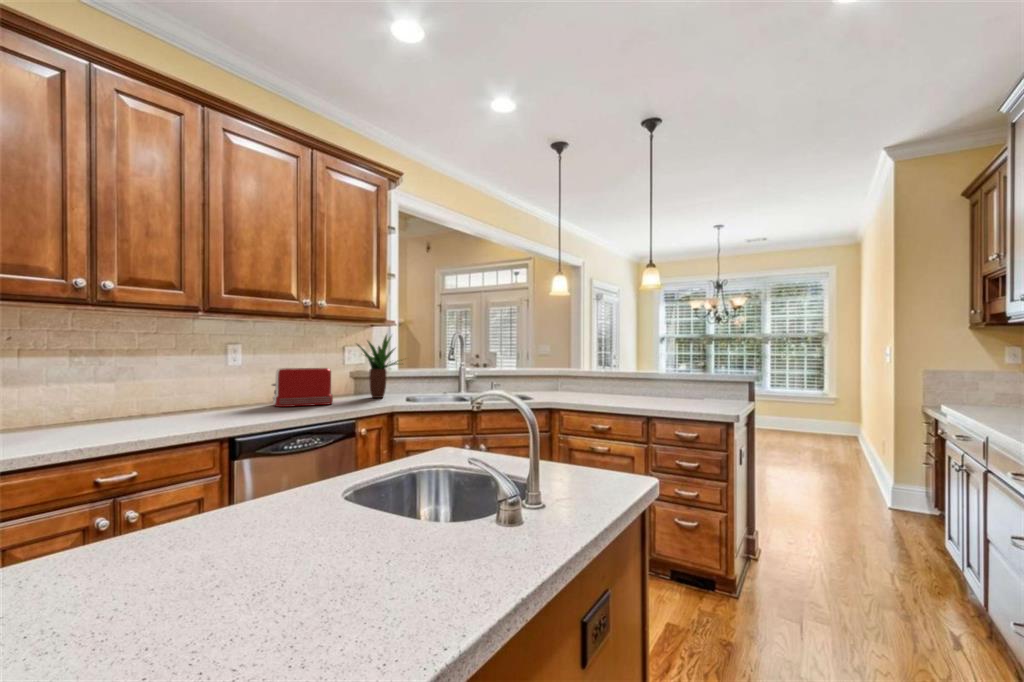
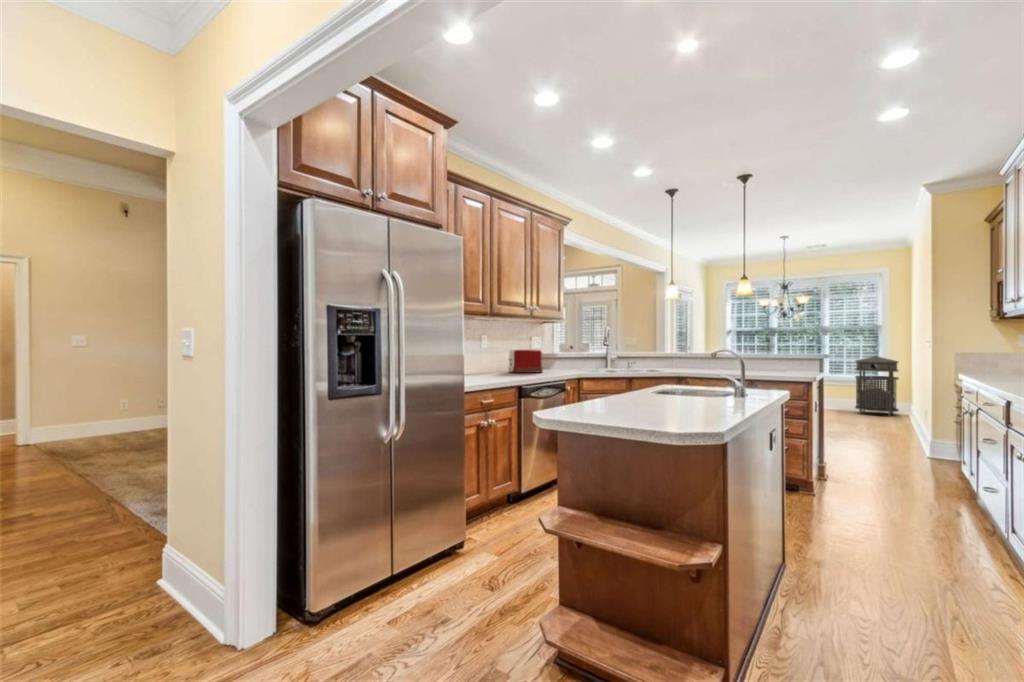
potted plant: present [358,335,402,398] -> none [545,327,580,370]
trash can: none [799,370,848,443] -> present [855,356,899,417]

